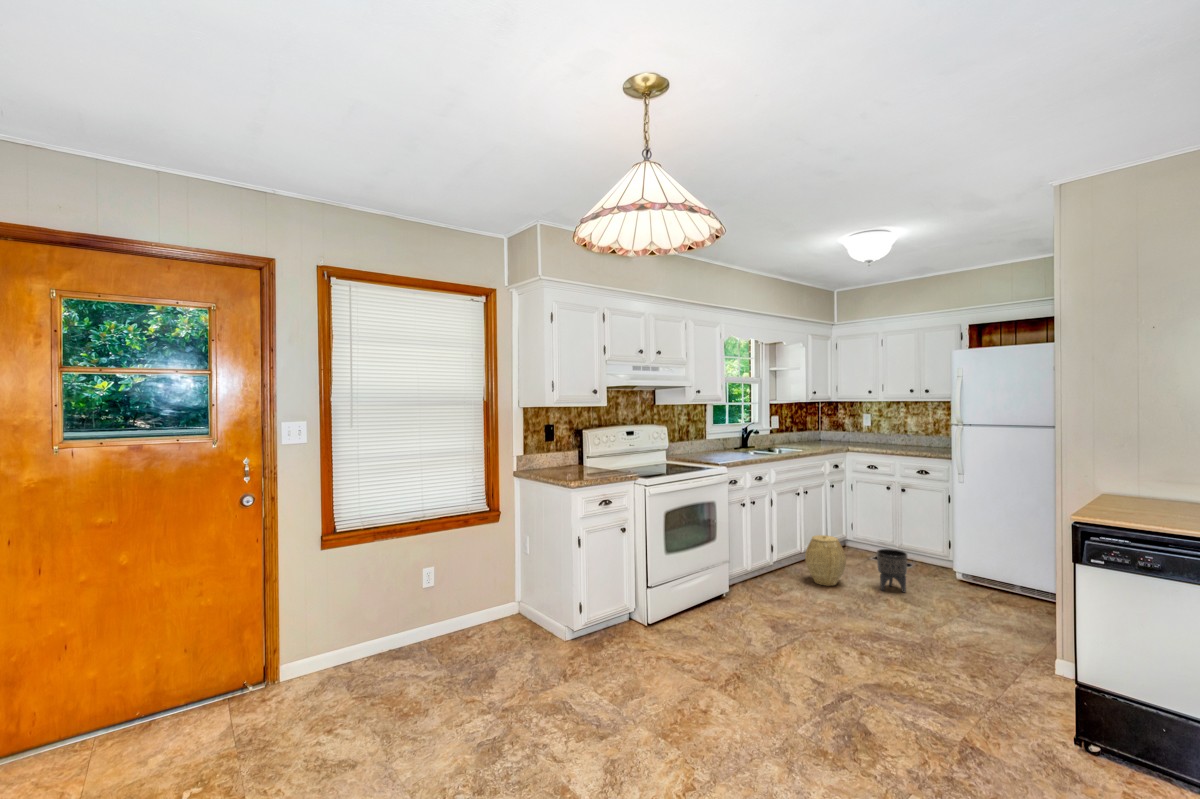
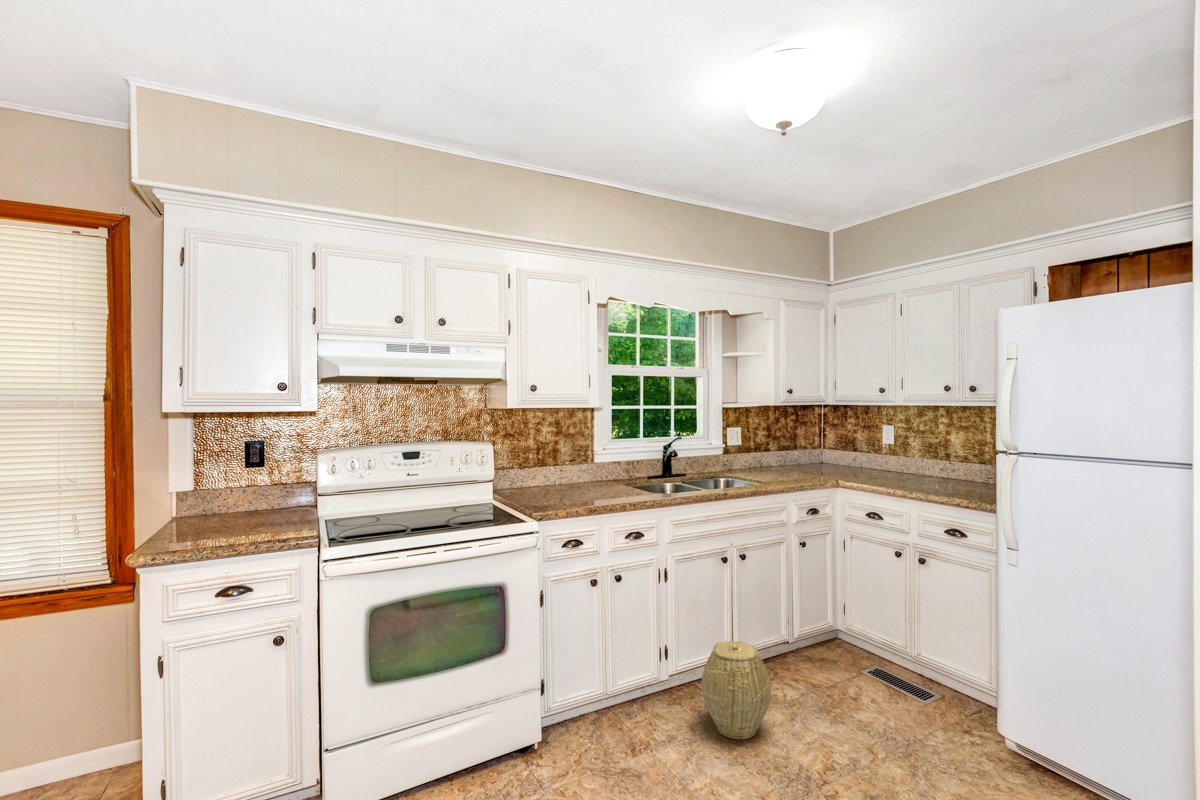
planter: present [877,549,907,592] -> none [822,682,878,776]

